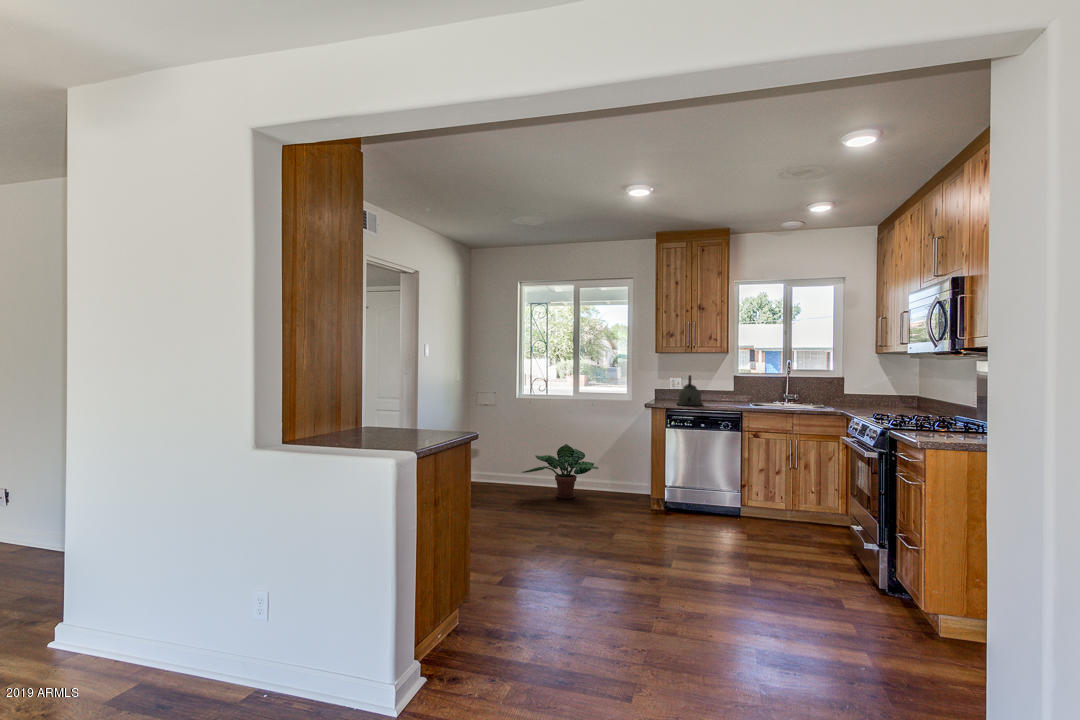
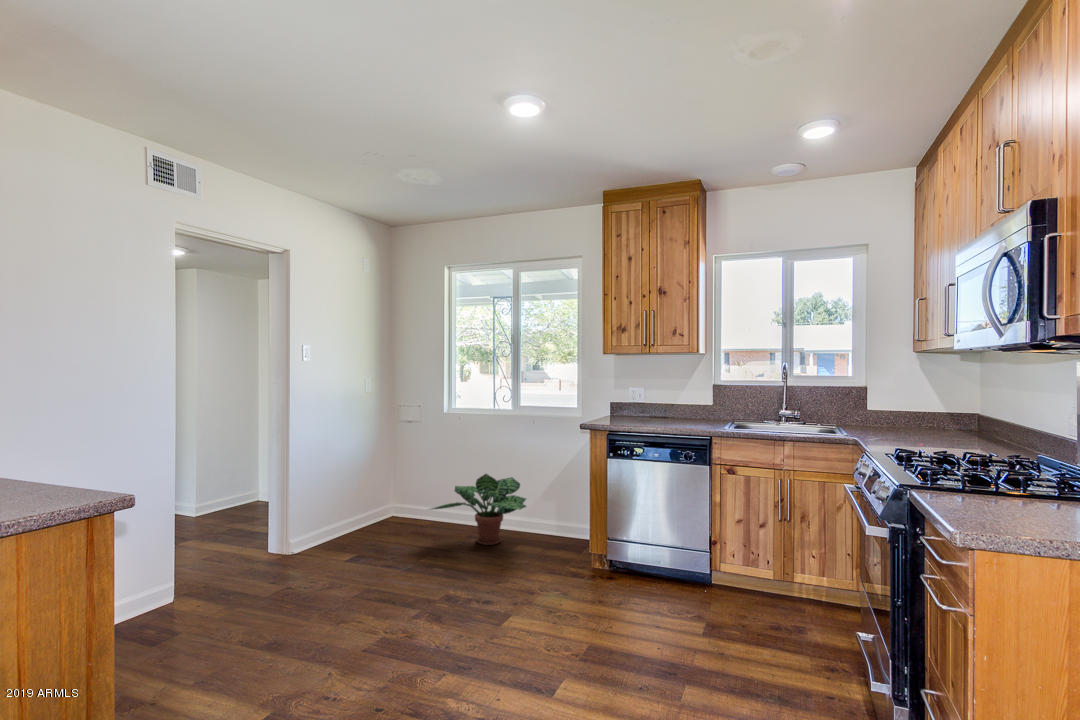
kettle: present [676,375,703,406] -> none [621,384,658,427]

